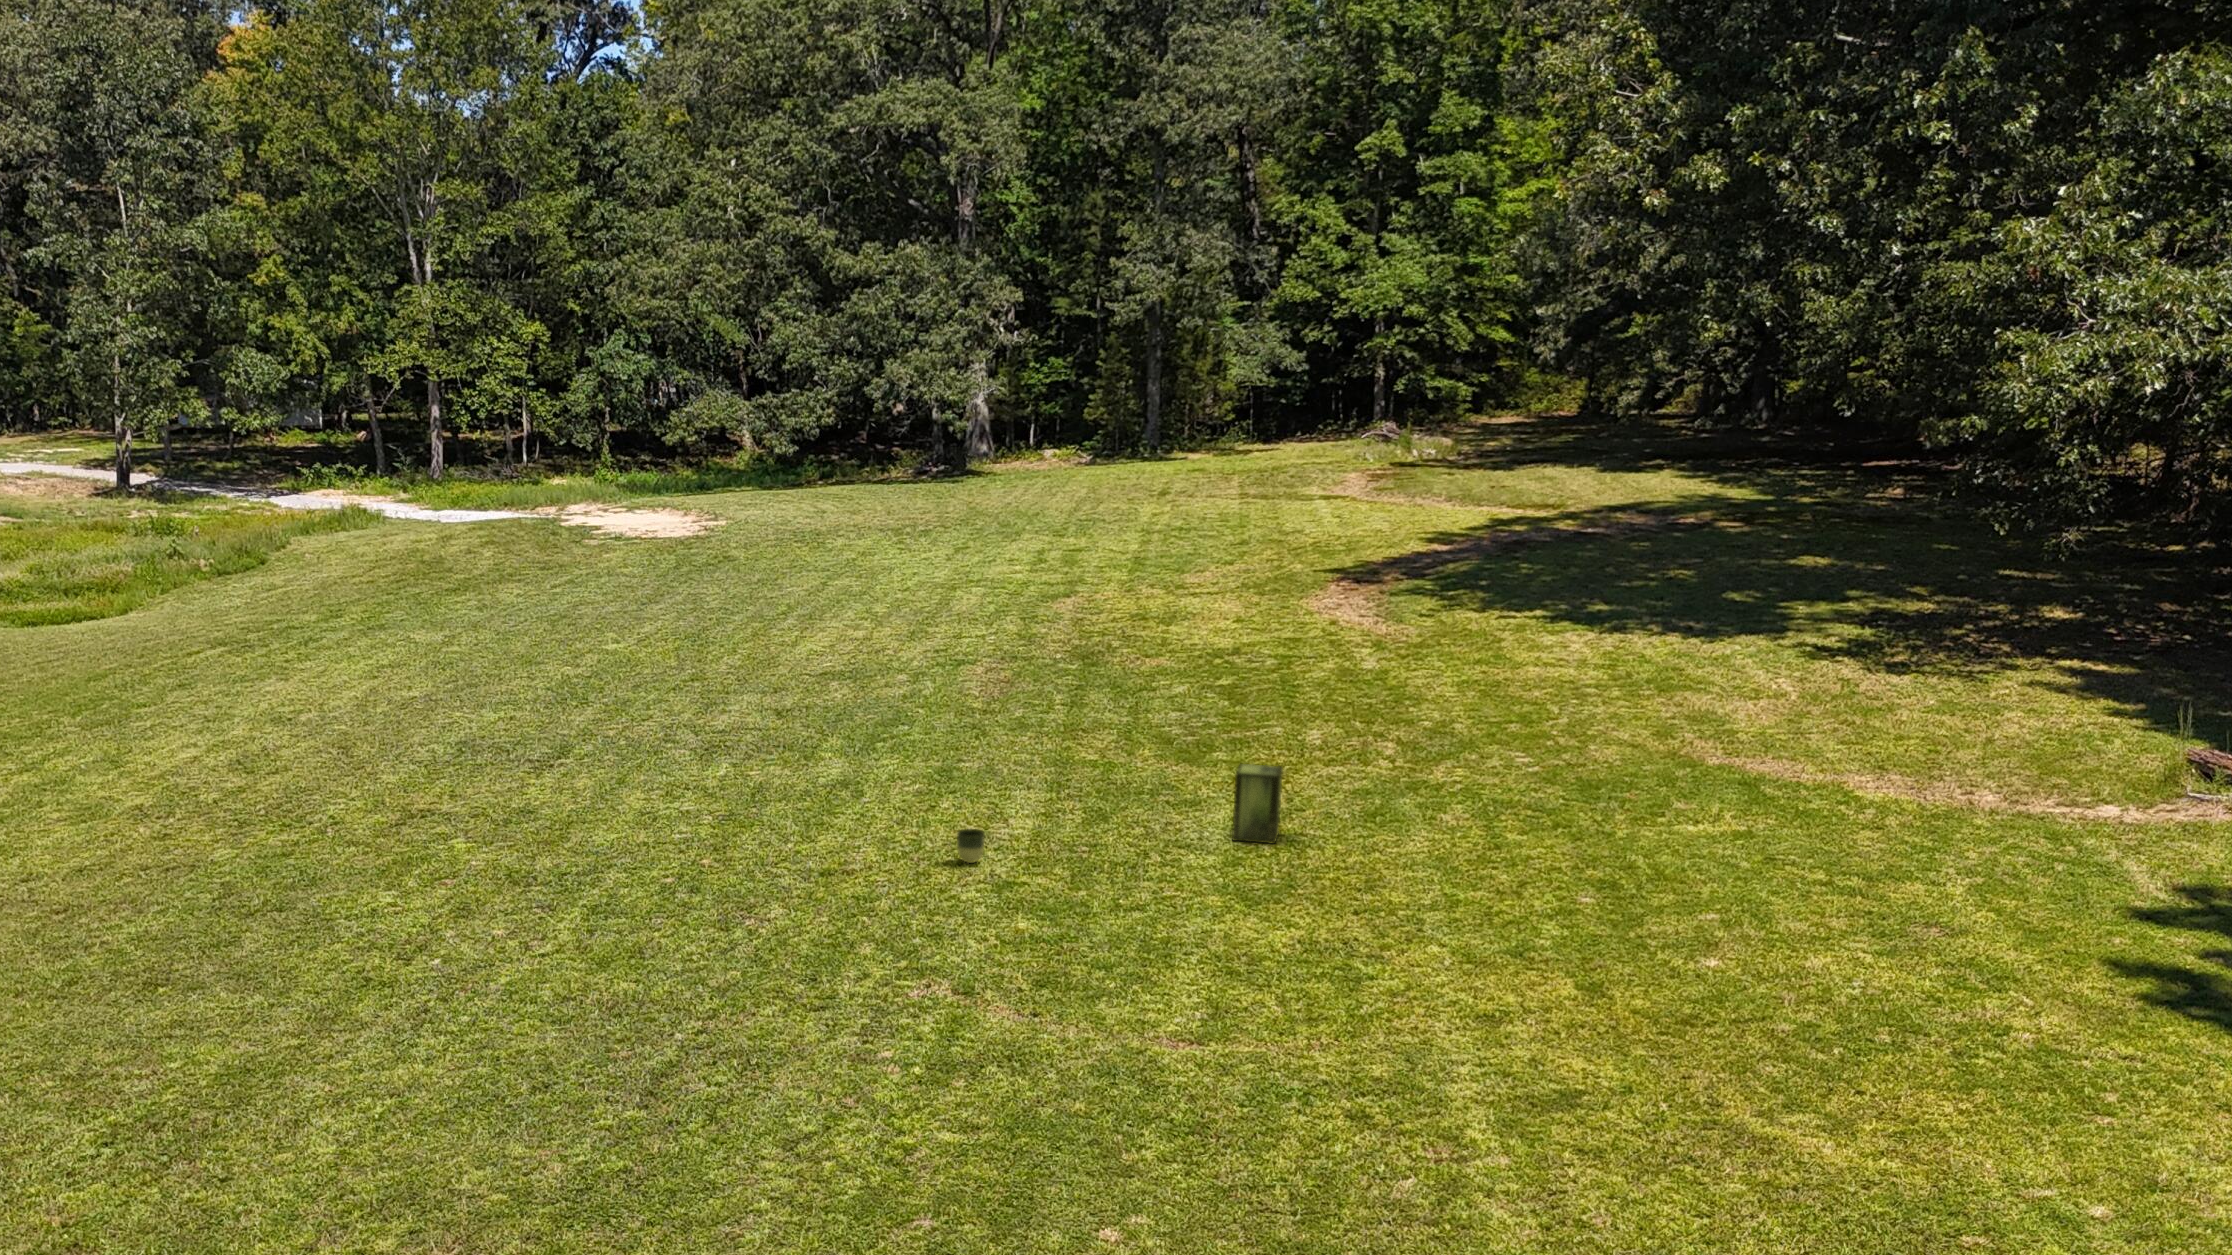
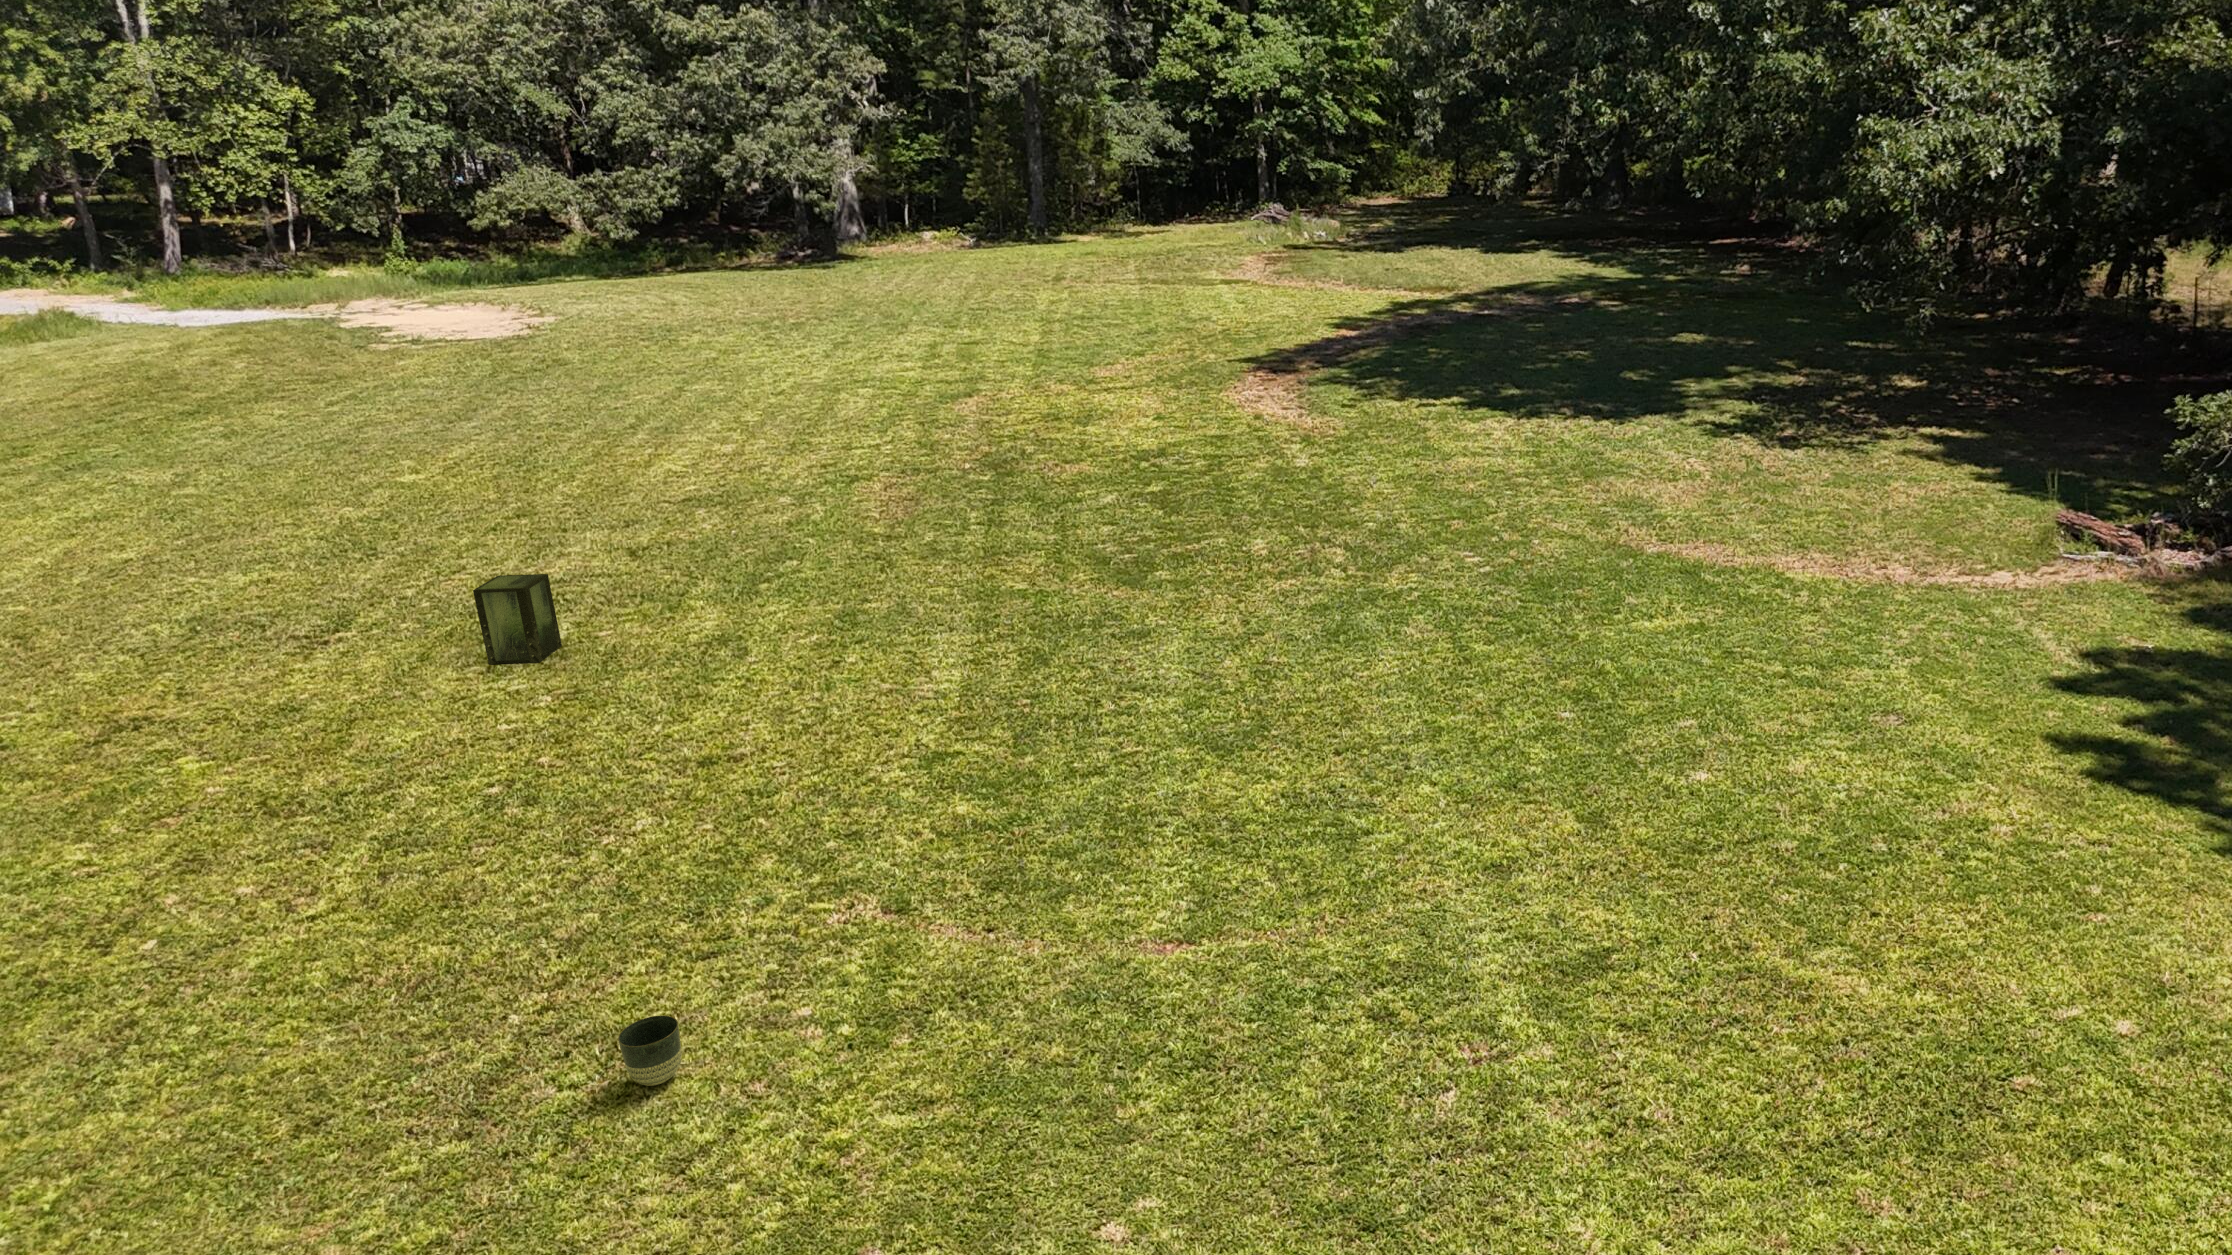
storage box: present [1232,764,1283,844] -> present [473,574,562,664]

